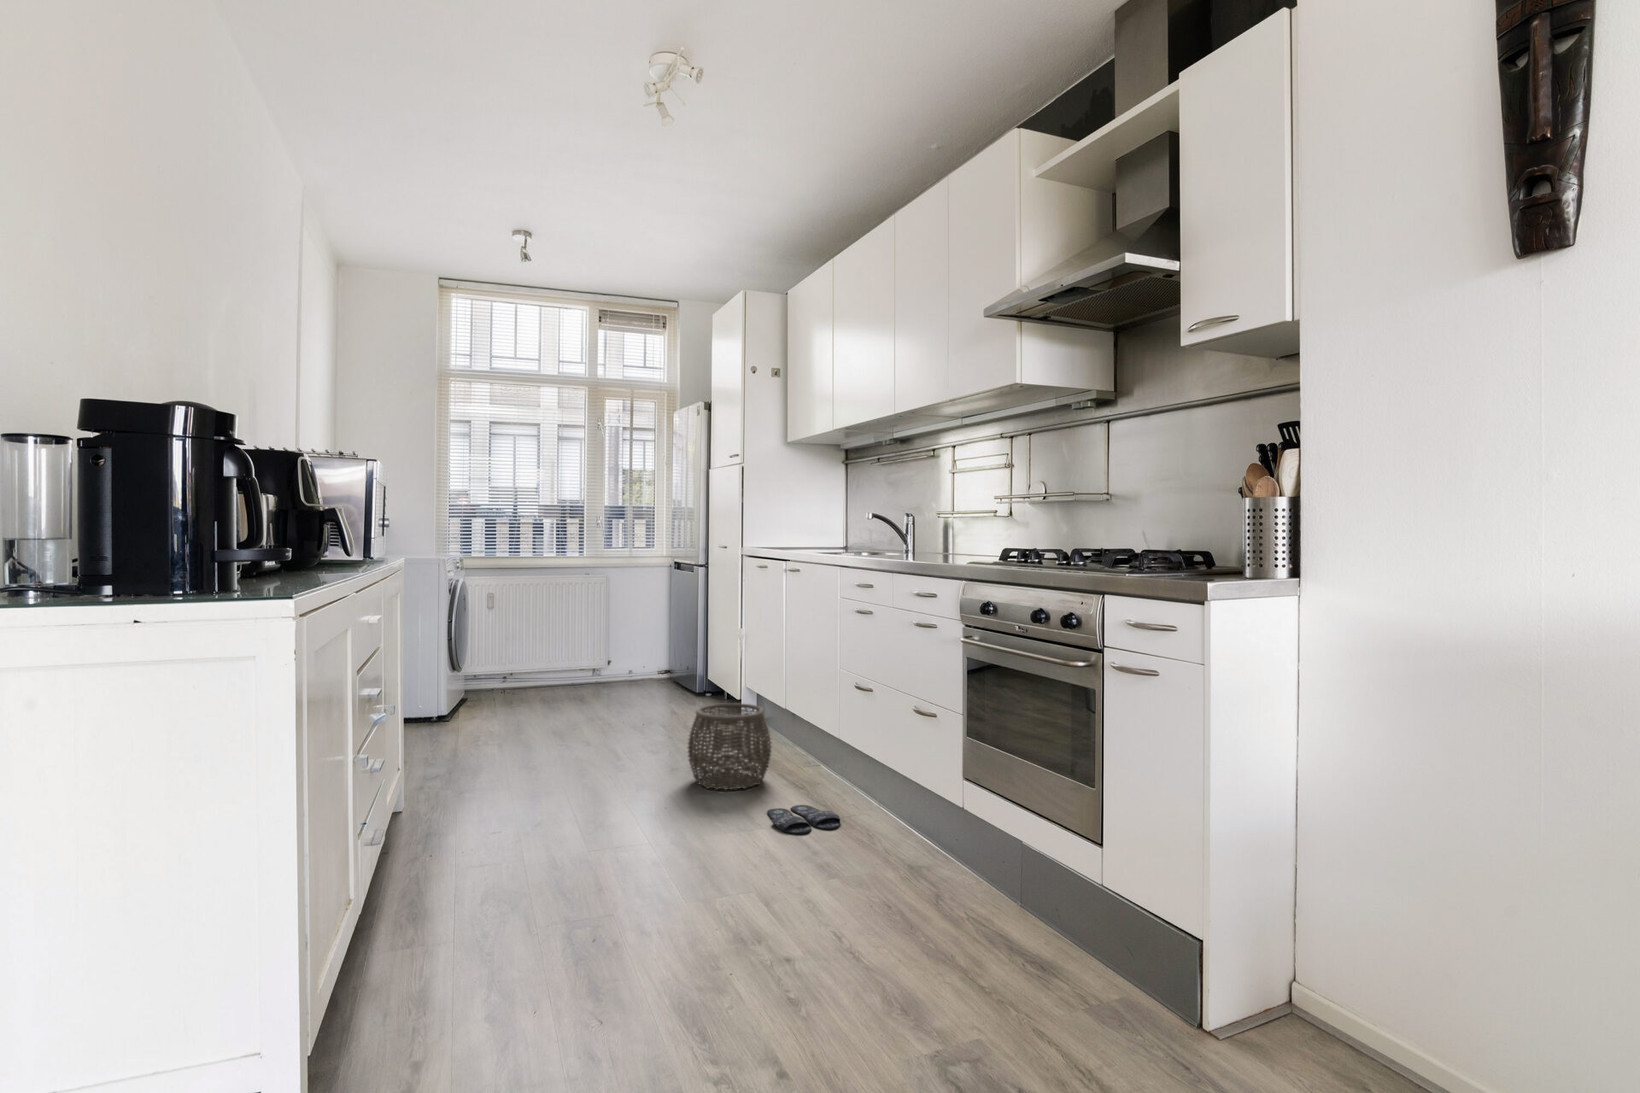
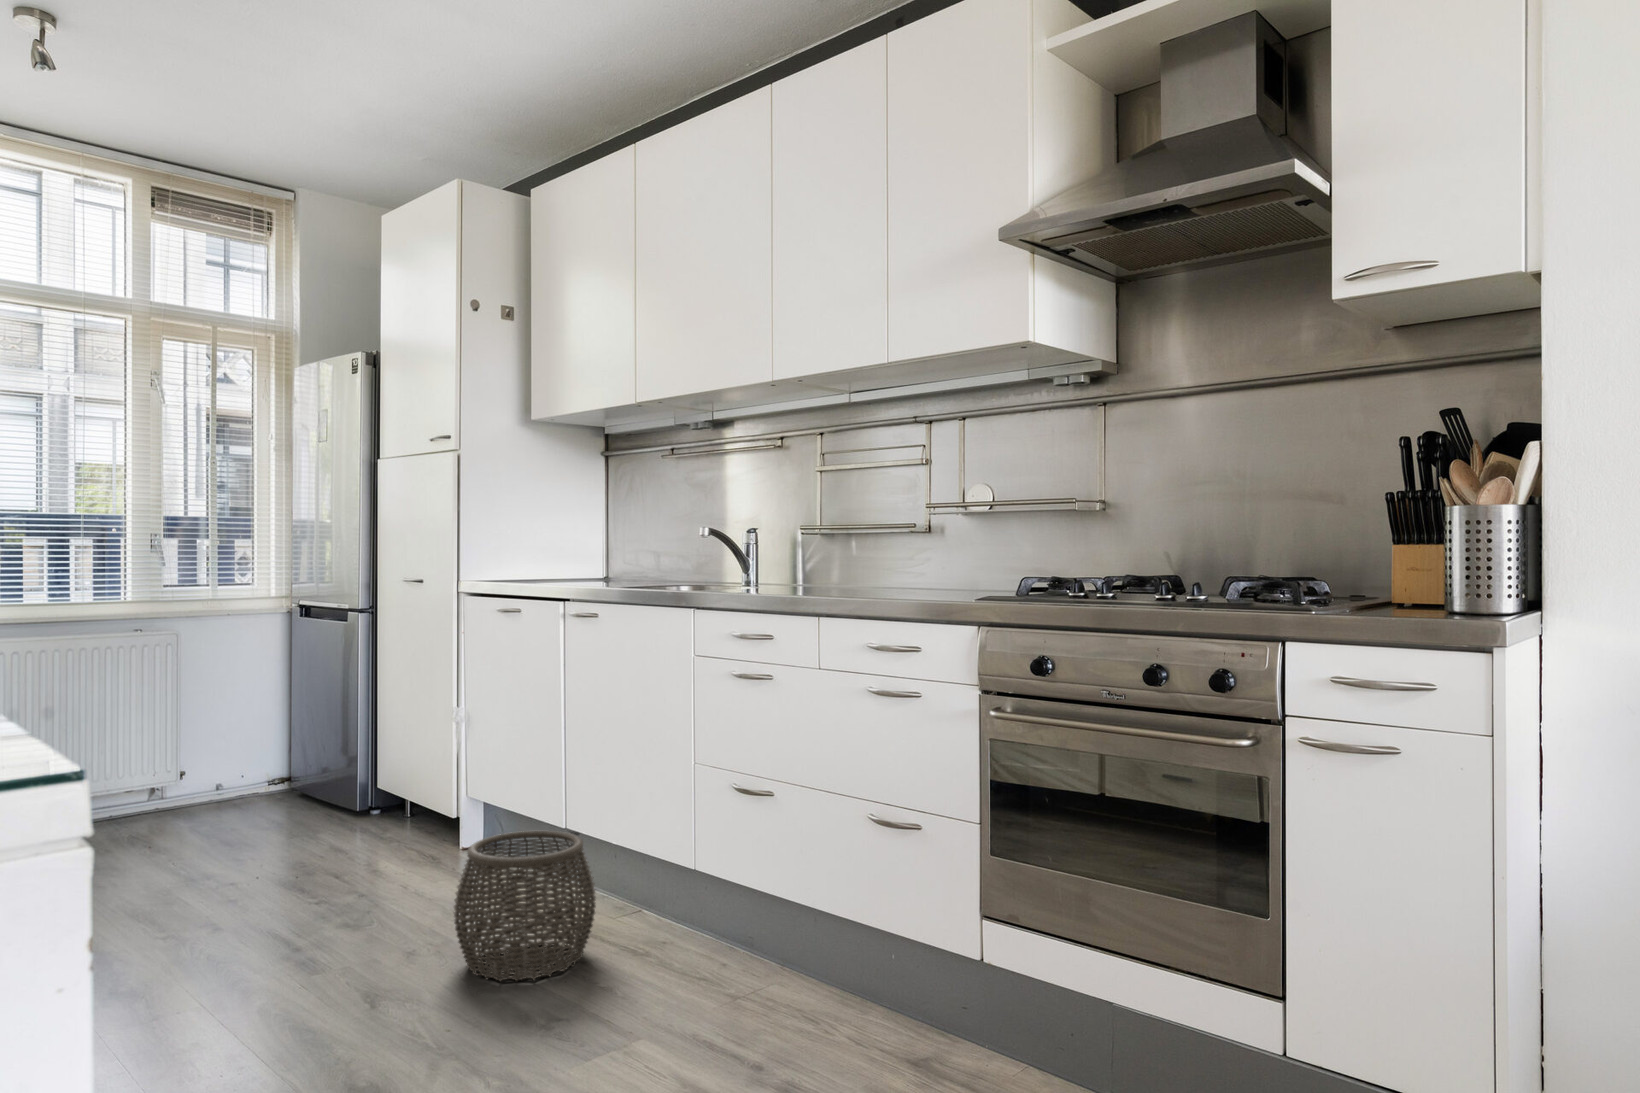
slippers: present [767,805,840,834] -> none [631,985,761,1040]

